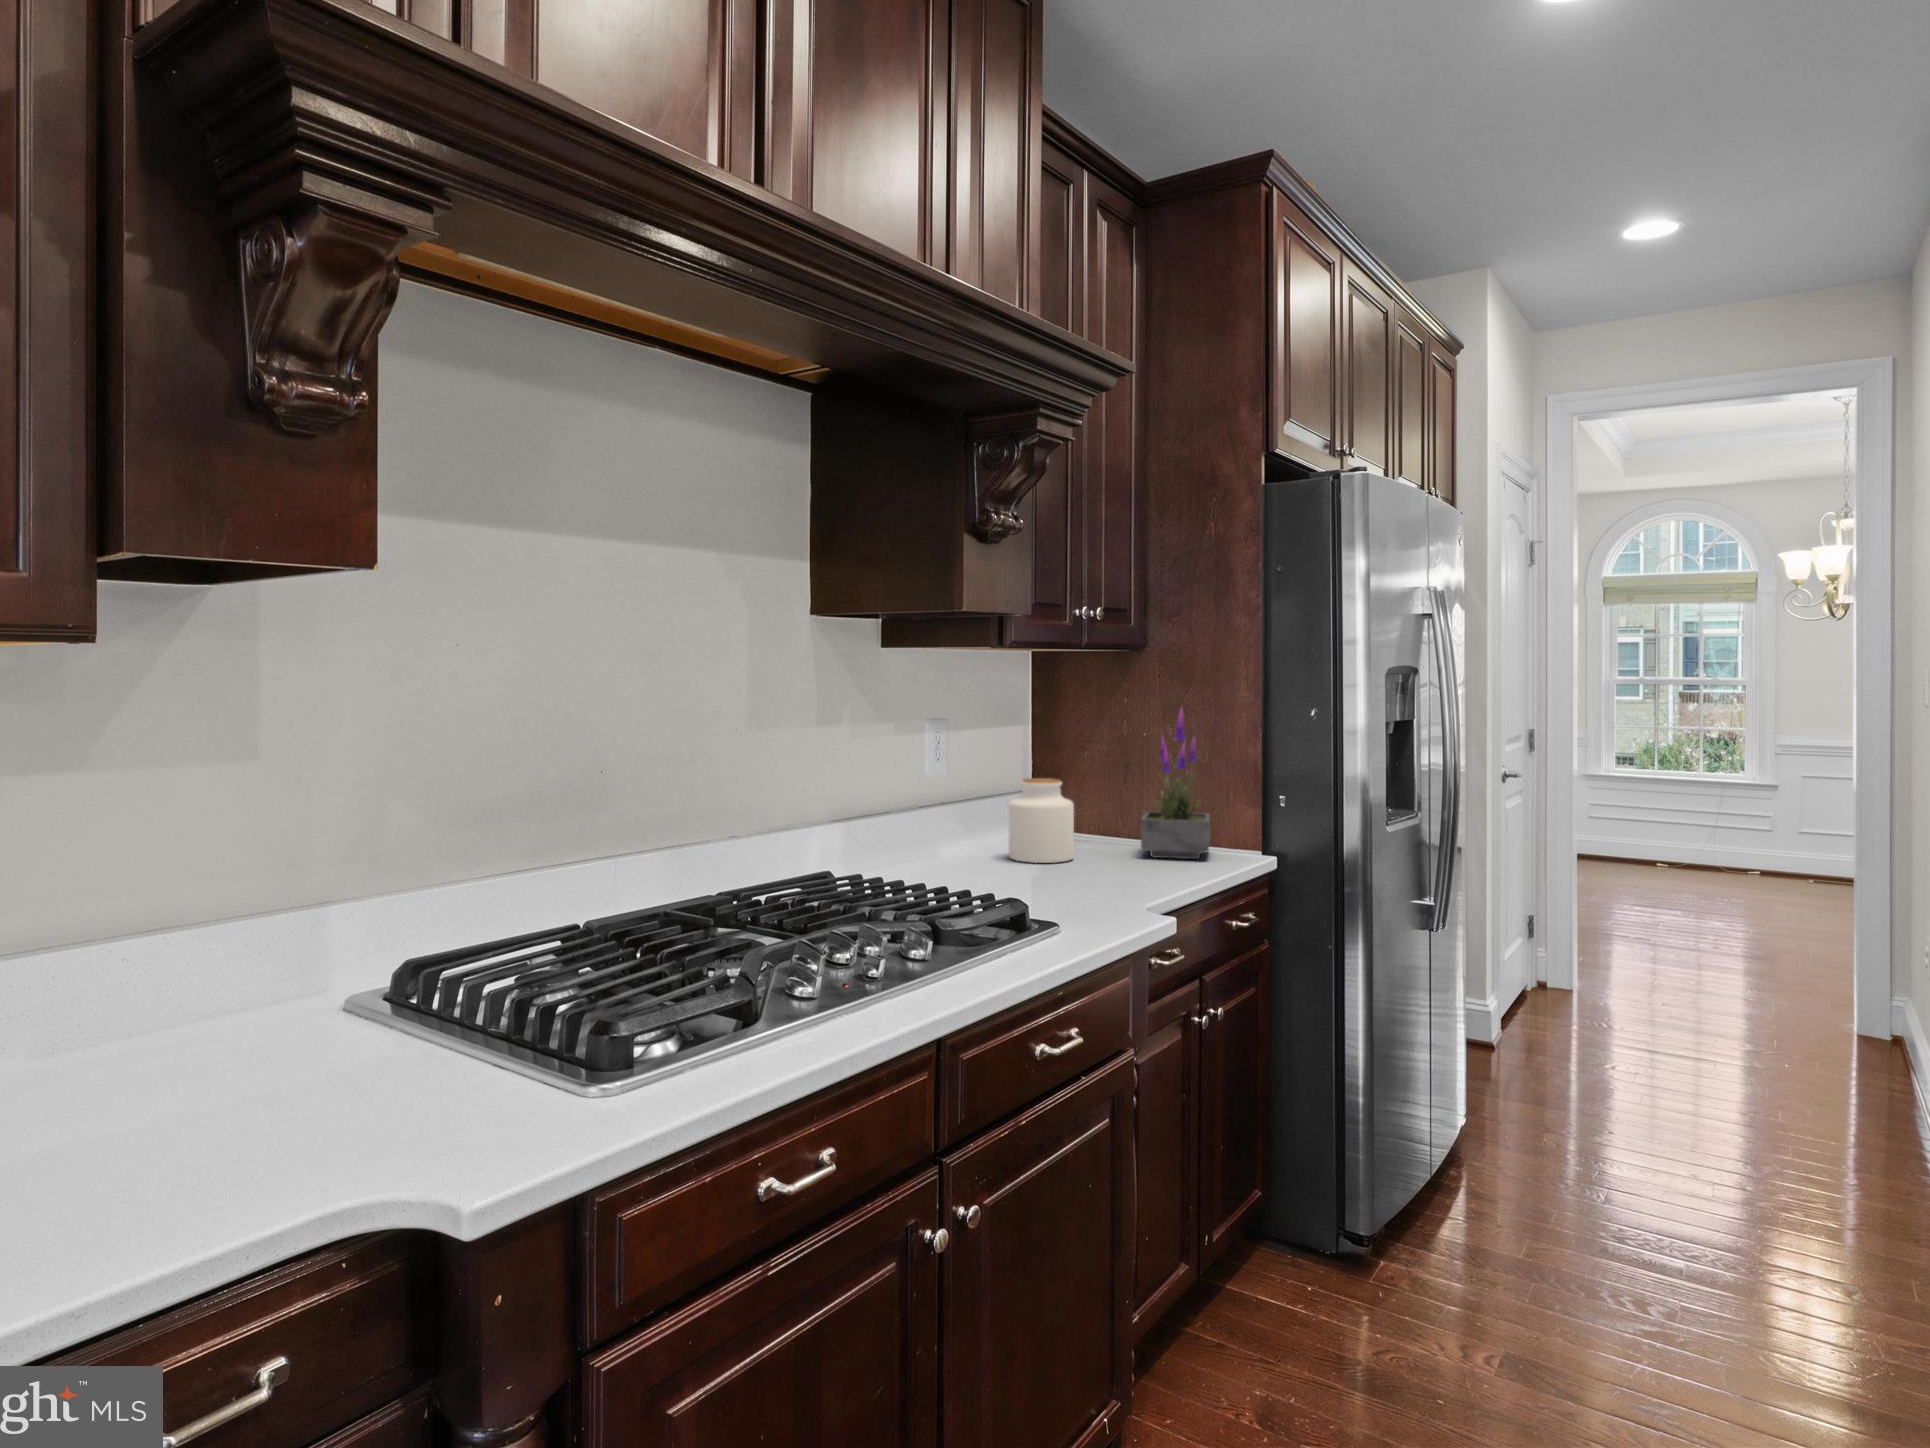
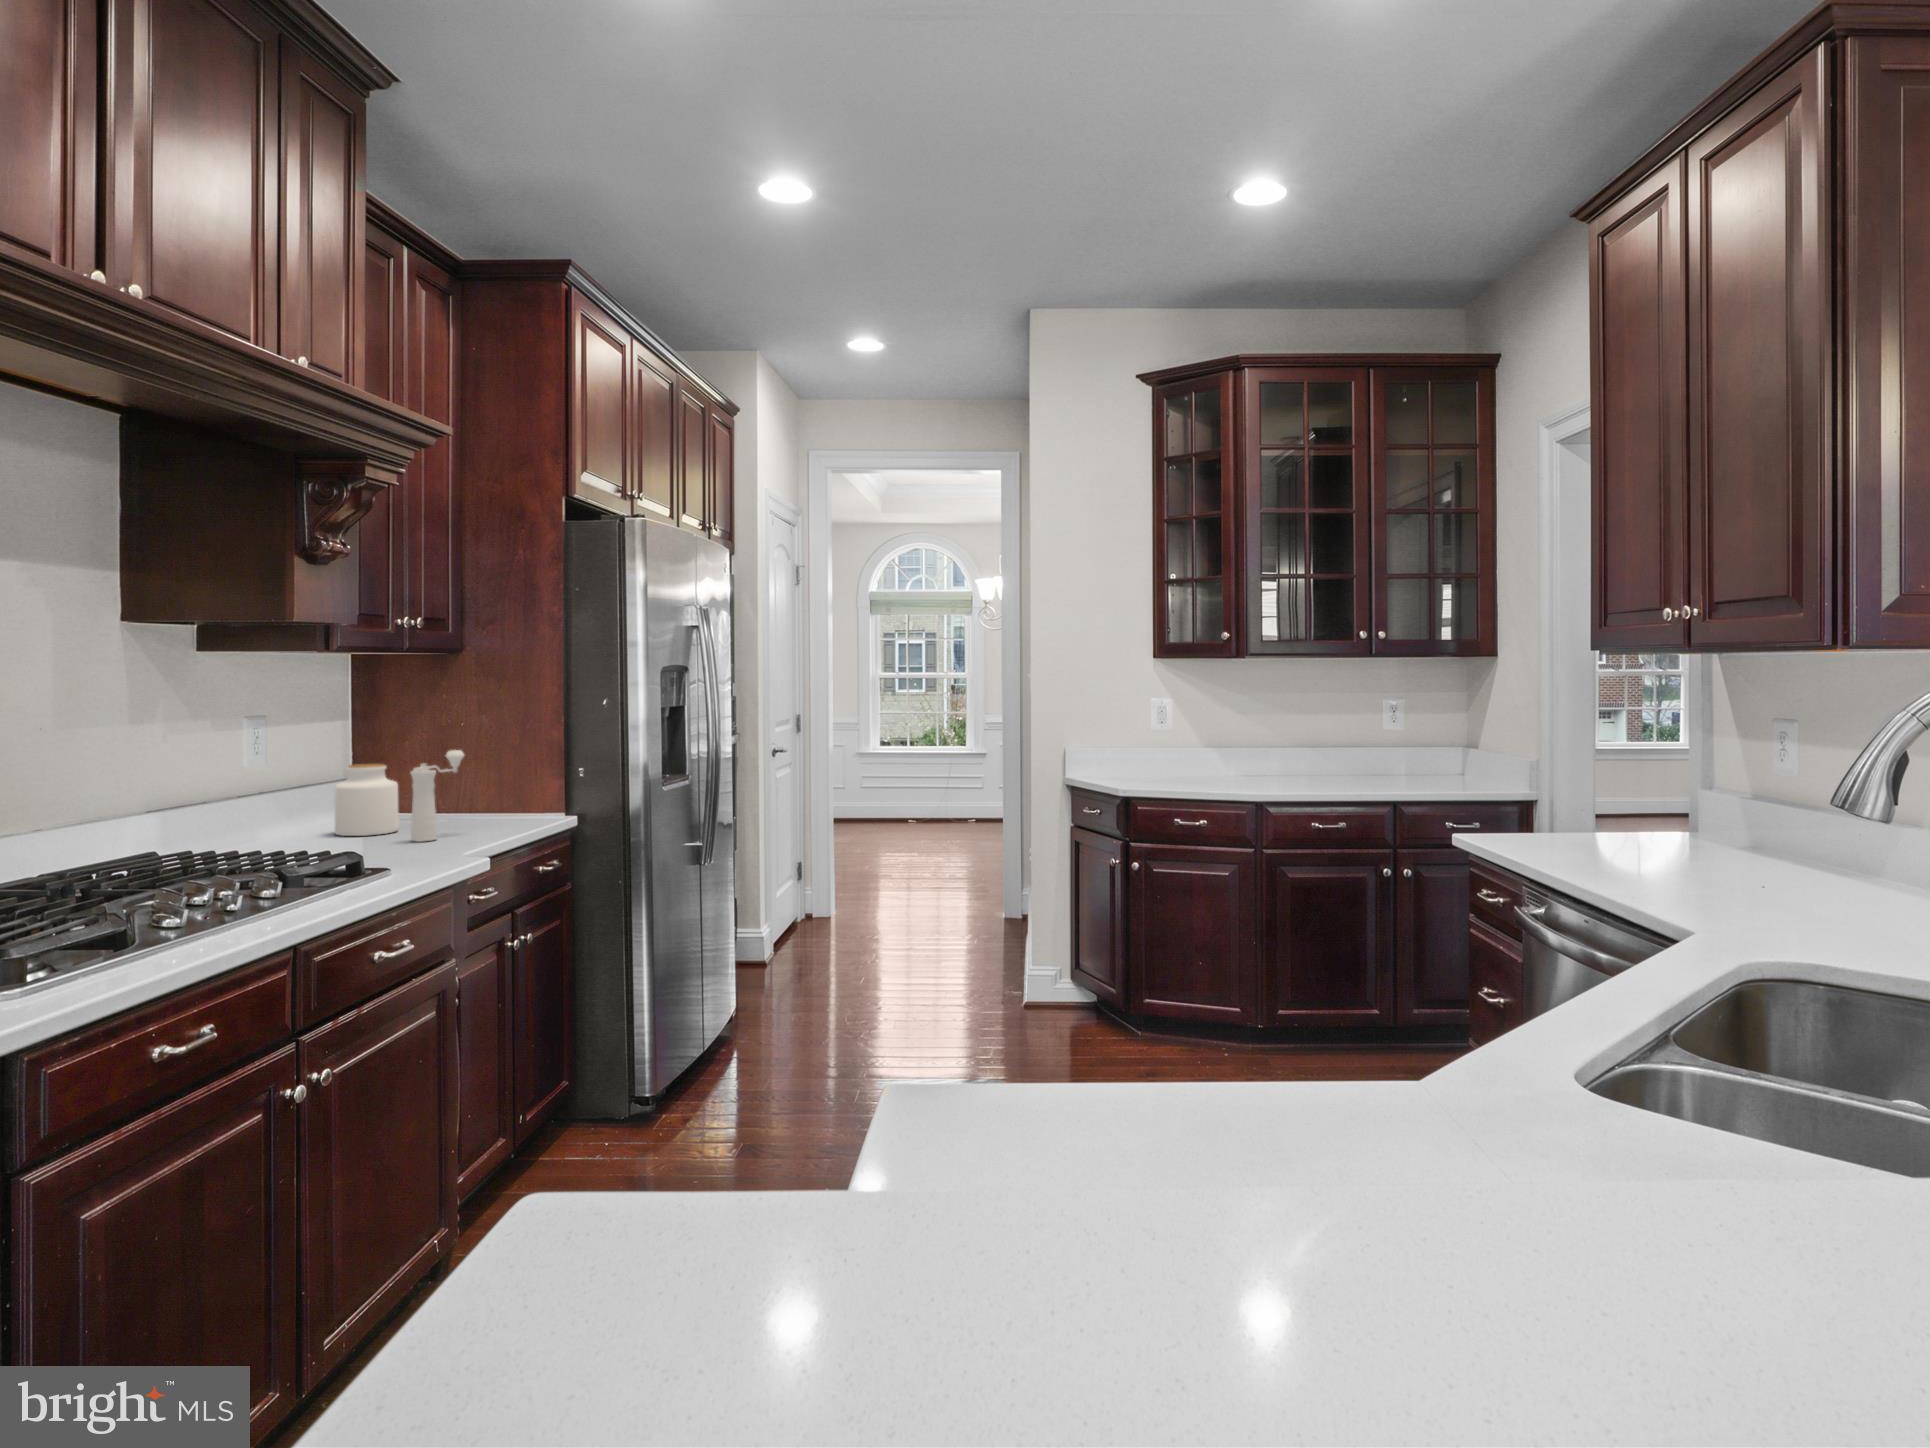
potted plant: present [1141,709,1210,859] -> none [460,699,522,824]
pepper mill: none [1086,768,1146,879] -> present [411,750,464,842]

